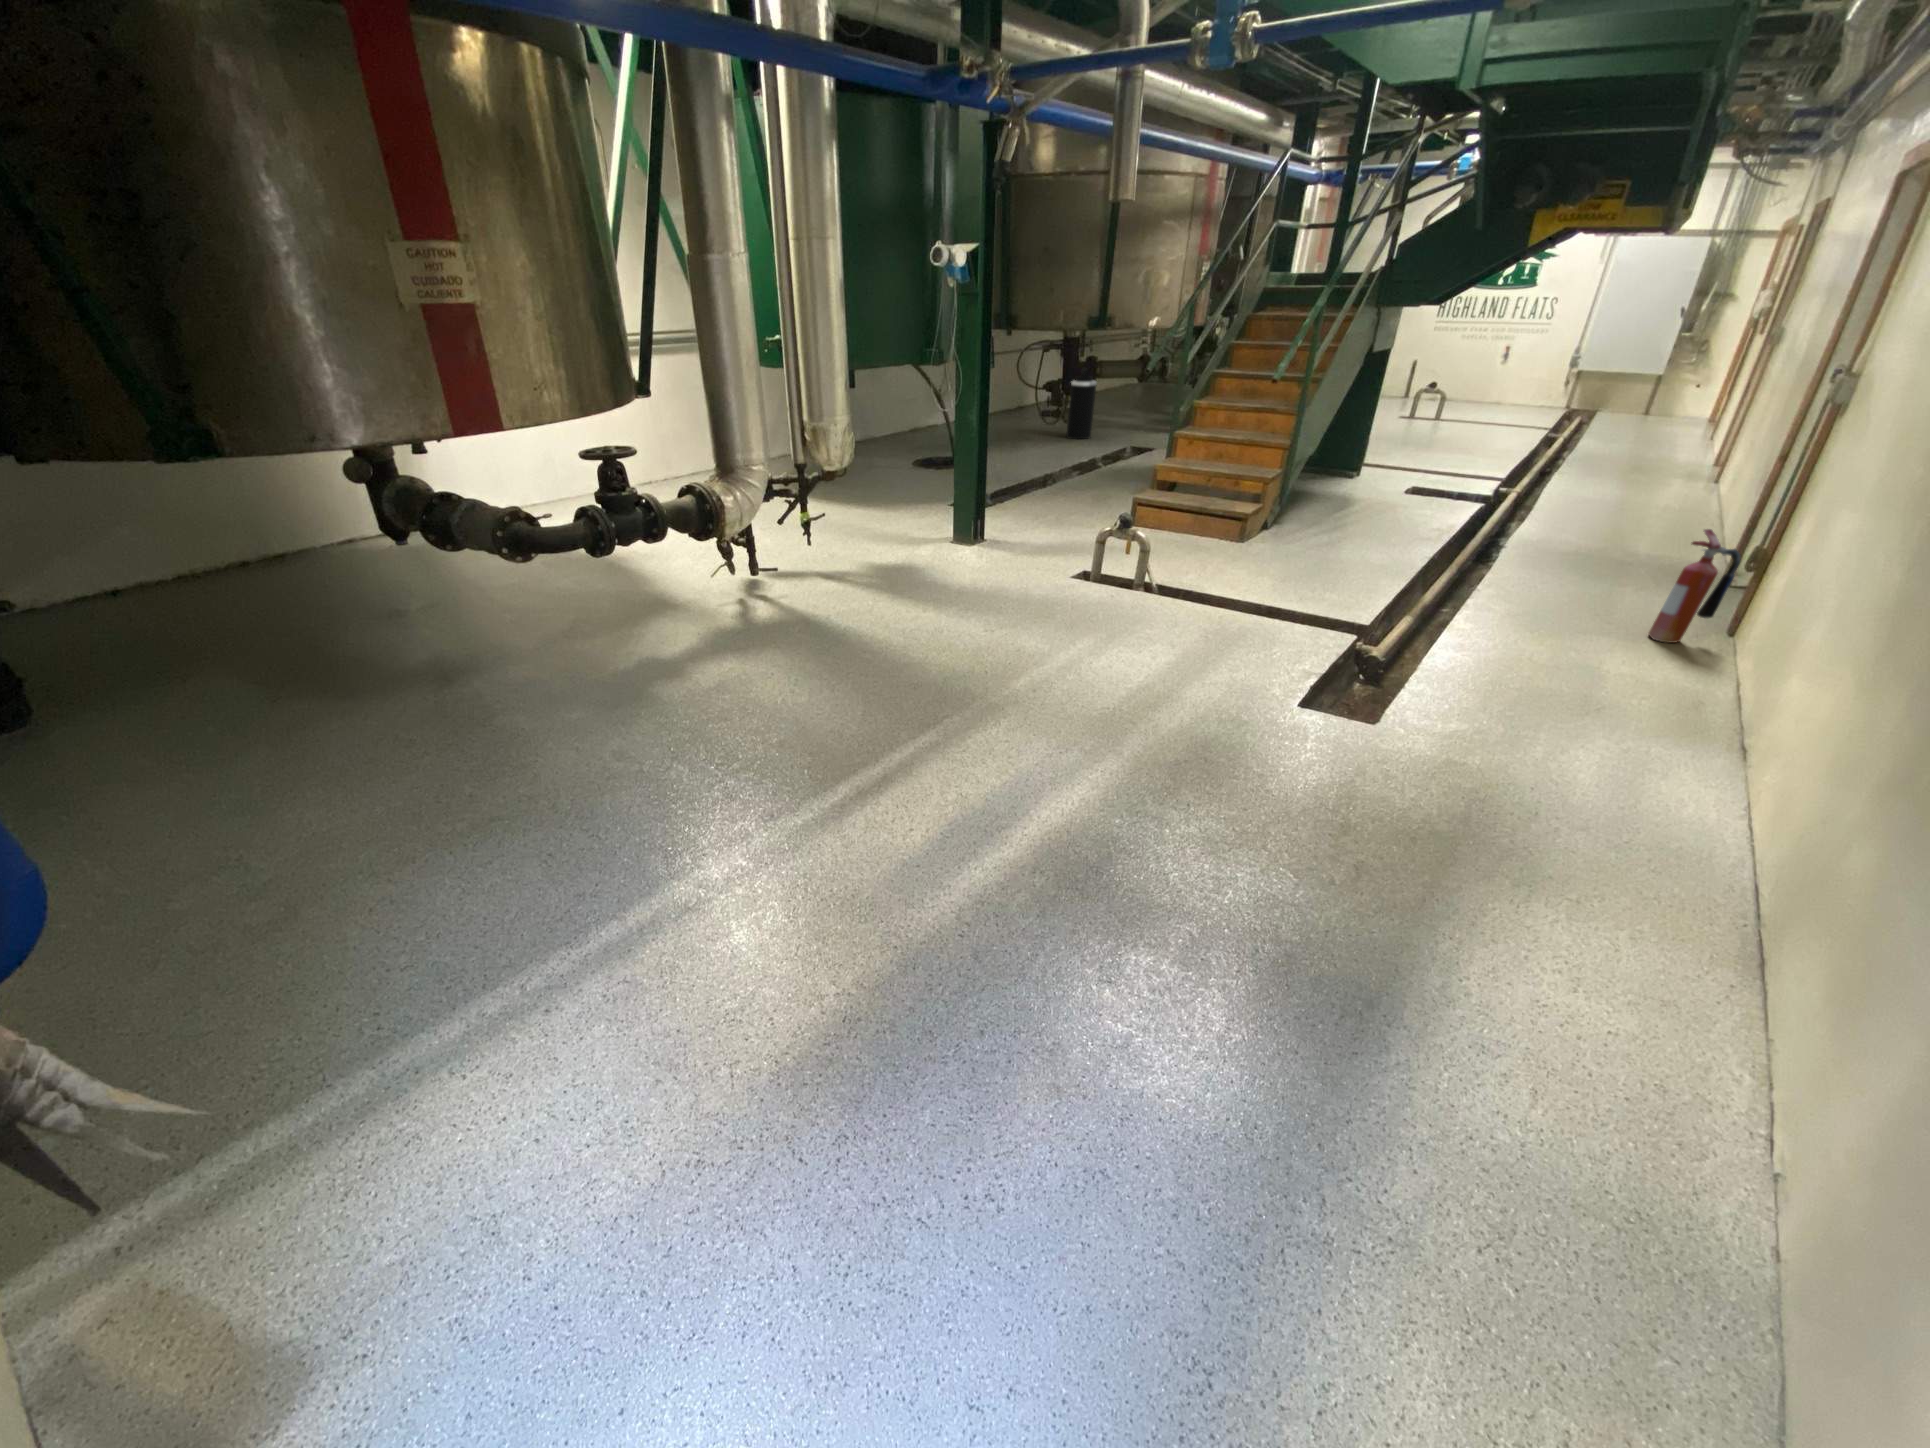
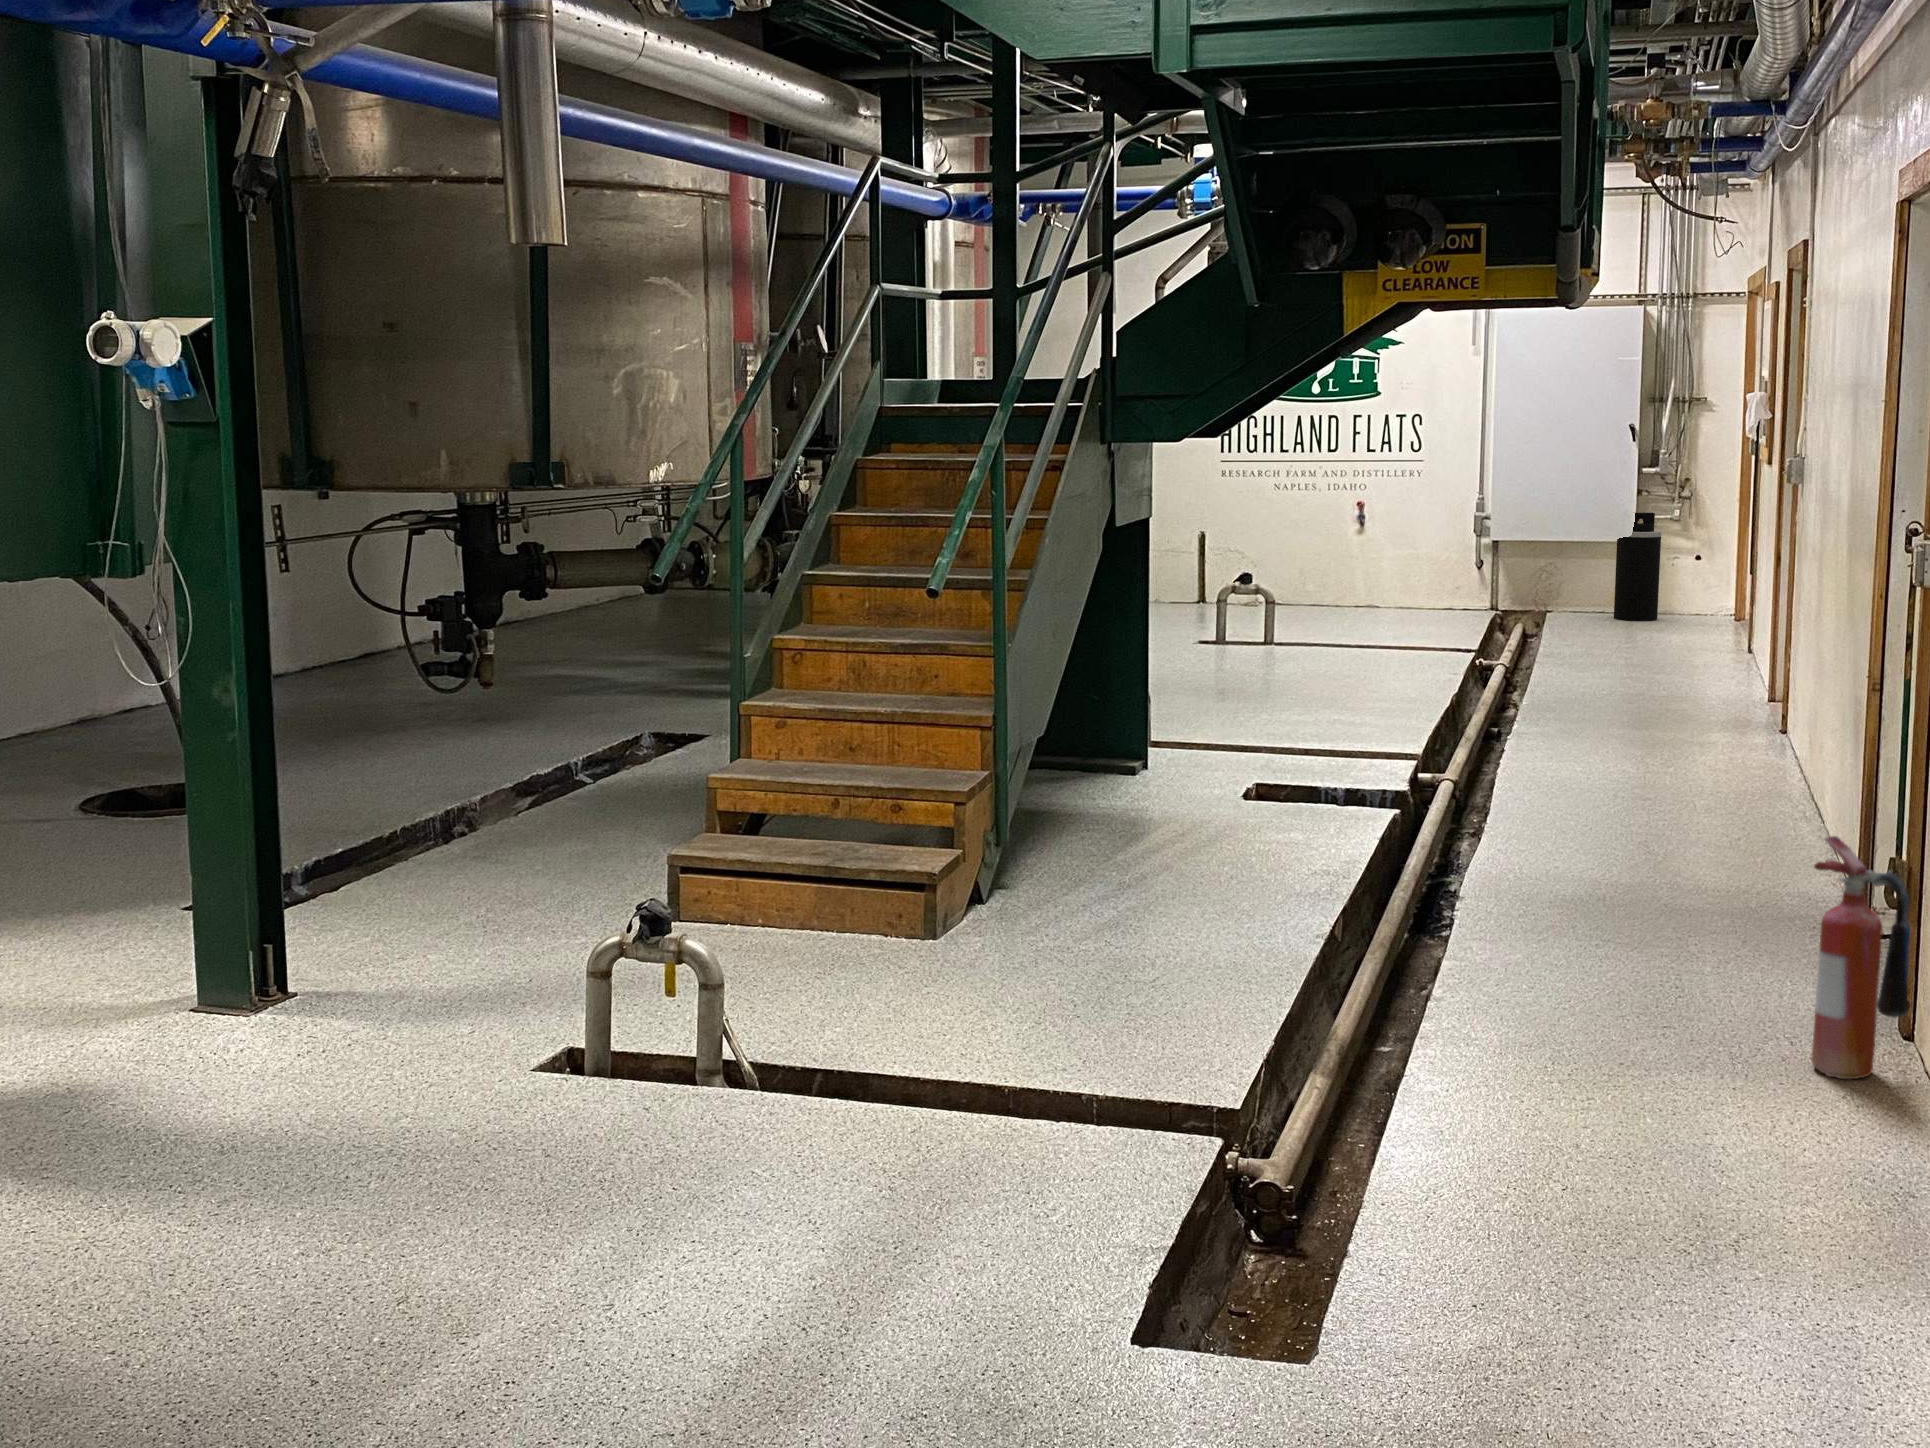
trash can: present [1066,368,1097,439] -> present [1614,512,1661,621]

